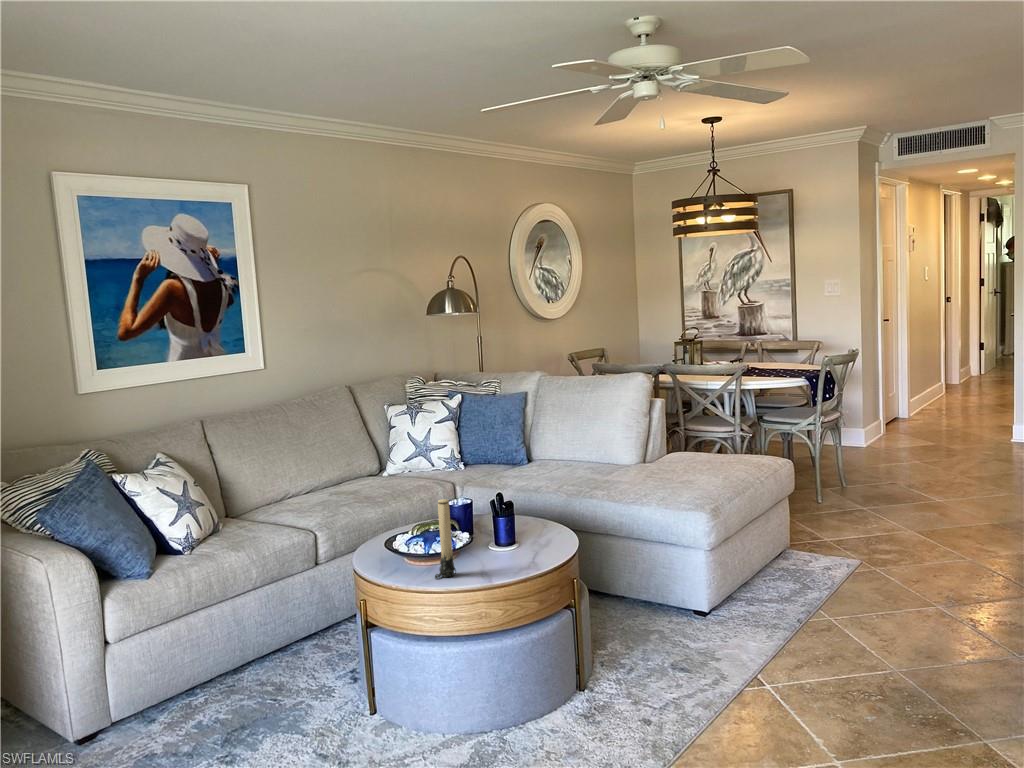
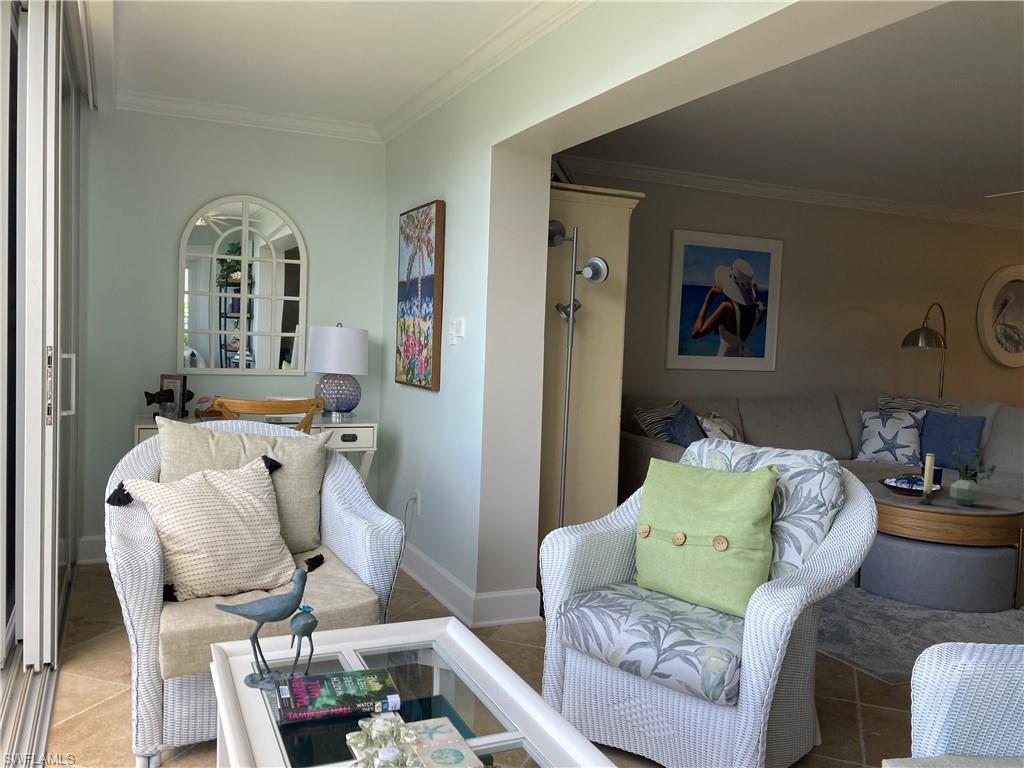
potted plant: none [473,472,533,562] -> present [950,446,996,506]

